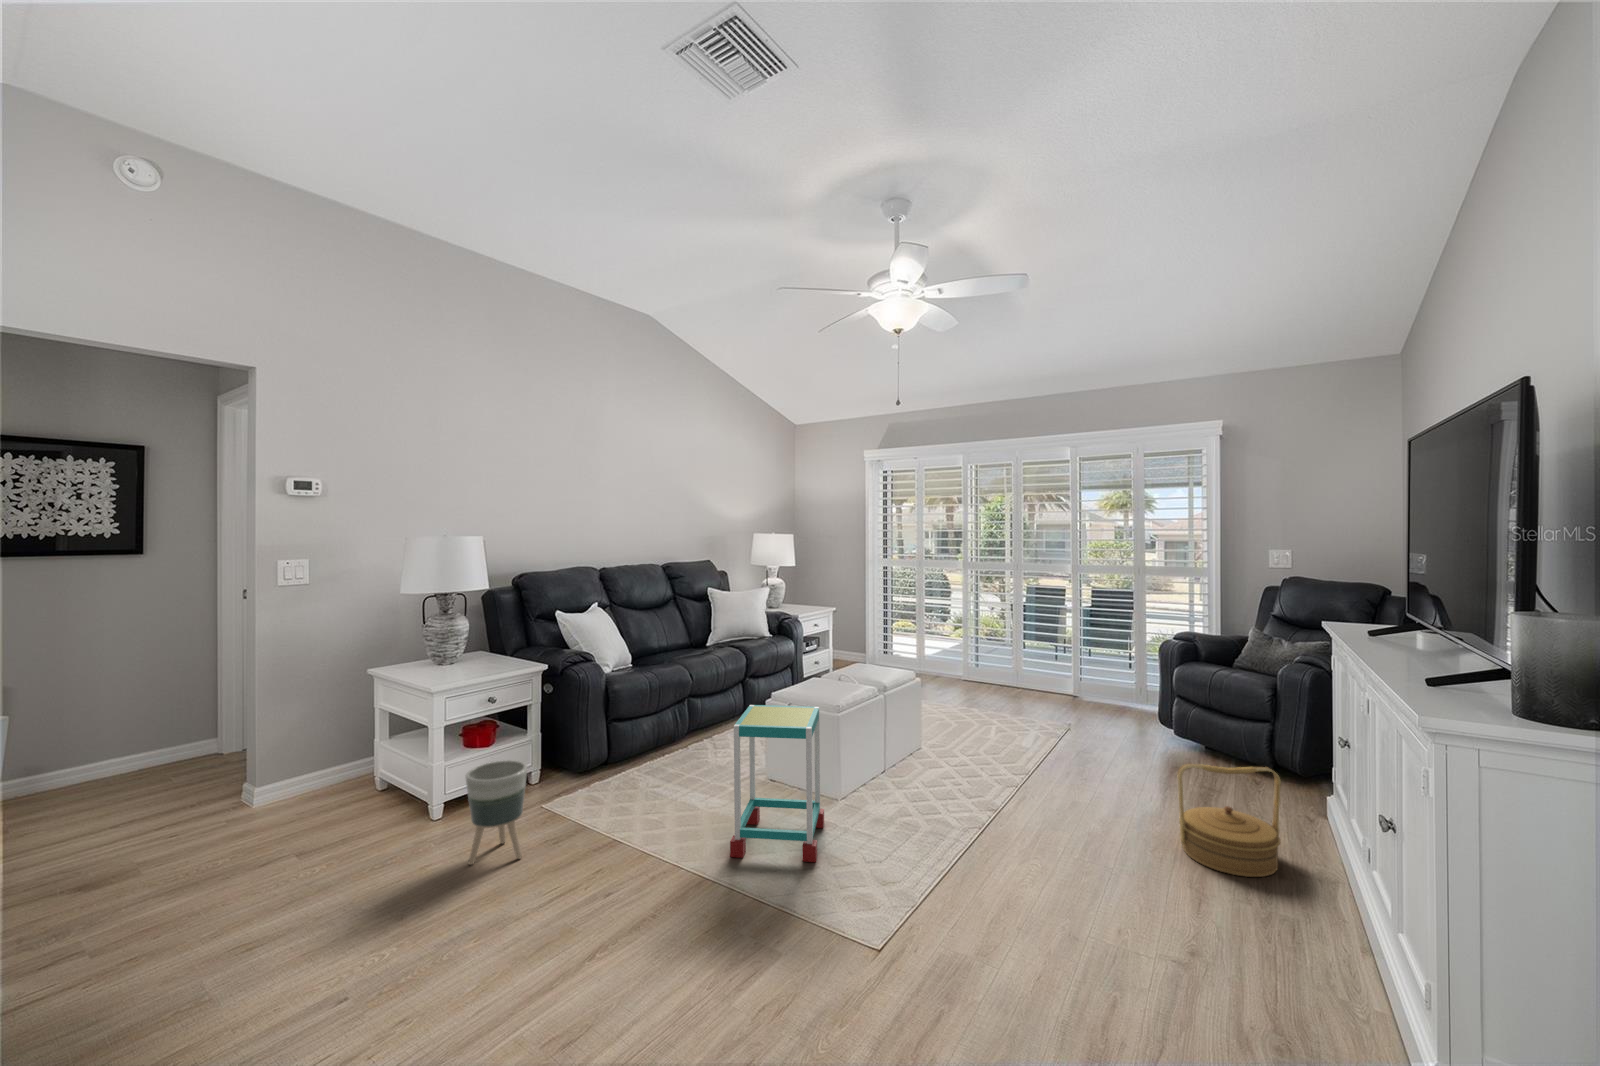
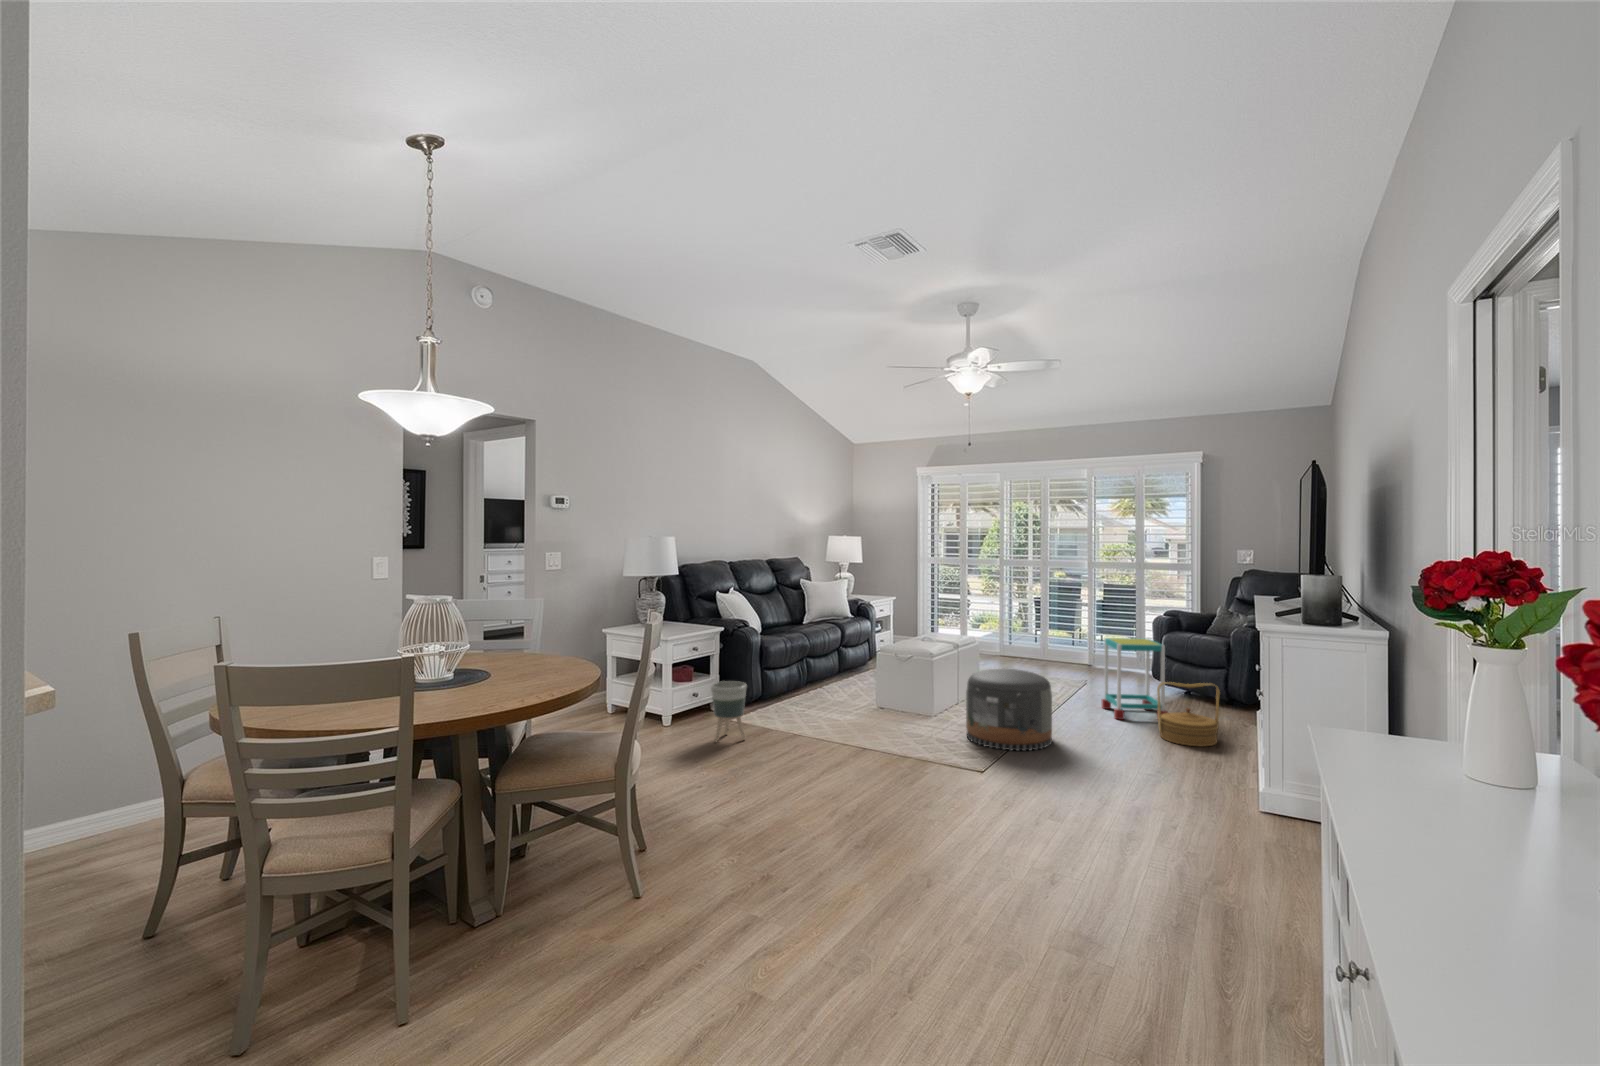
side table: present [730,705,824,862] -> present [1102,638,1168,719]
pouf: none [874,738,1008,890] -> present [966,669,1052,751]

